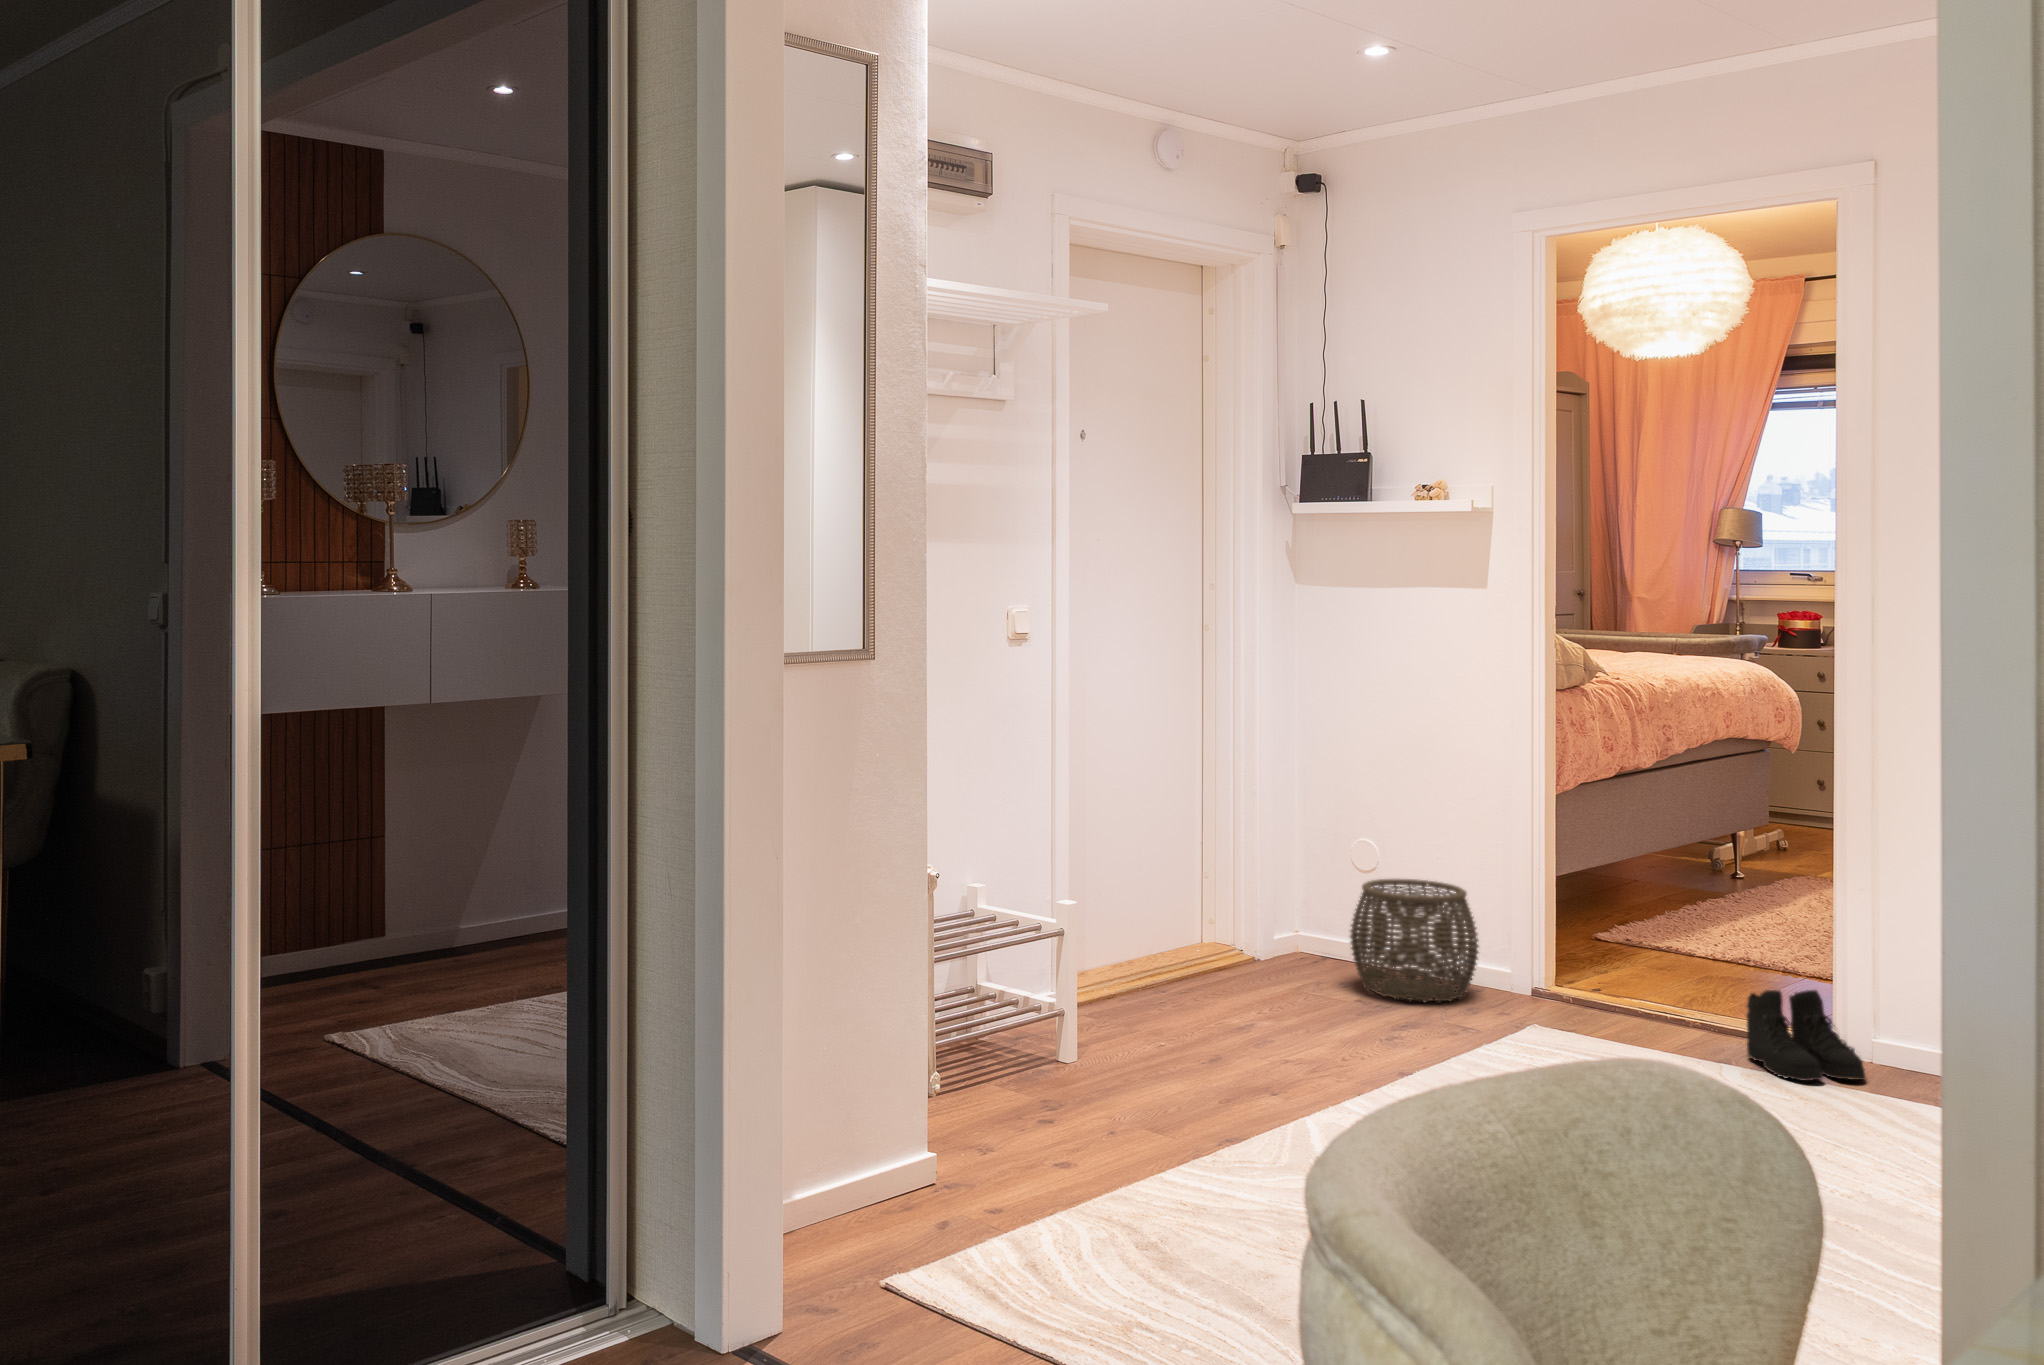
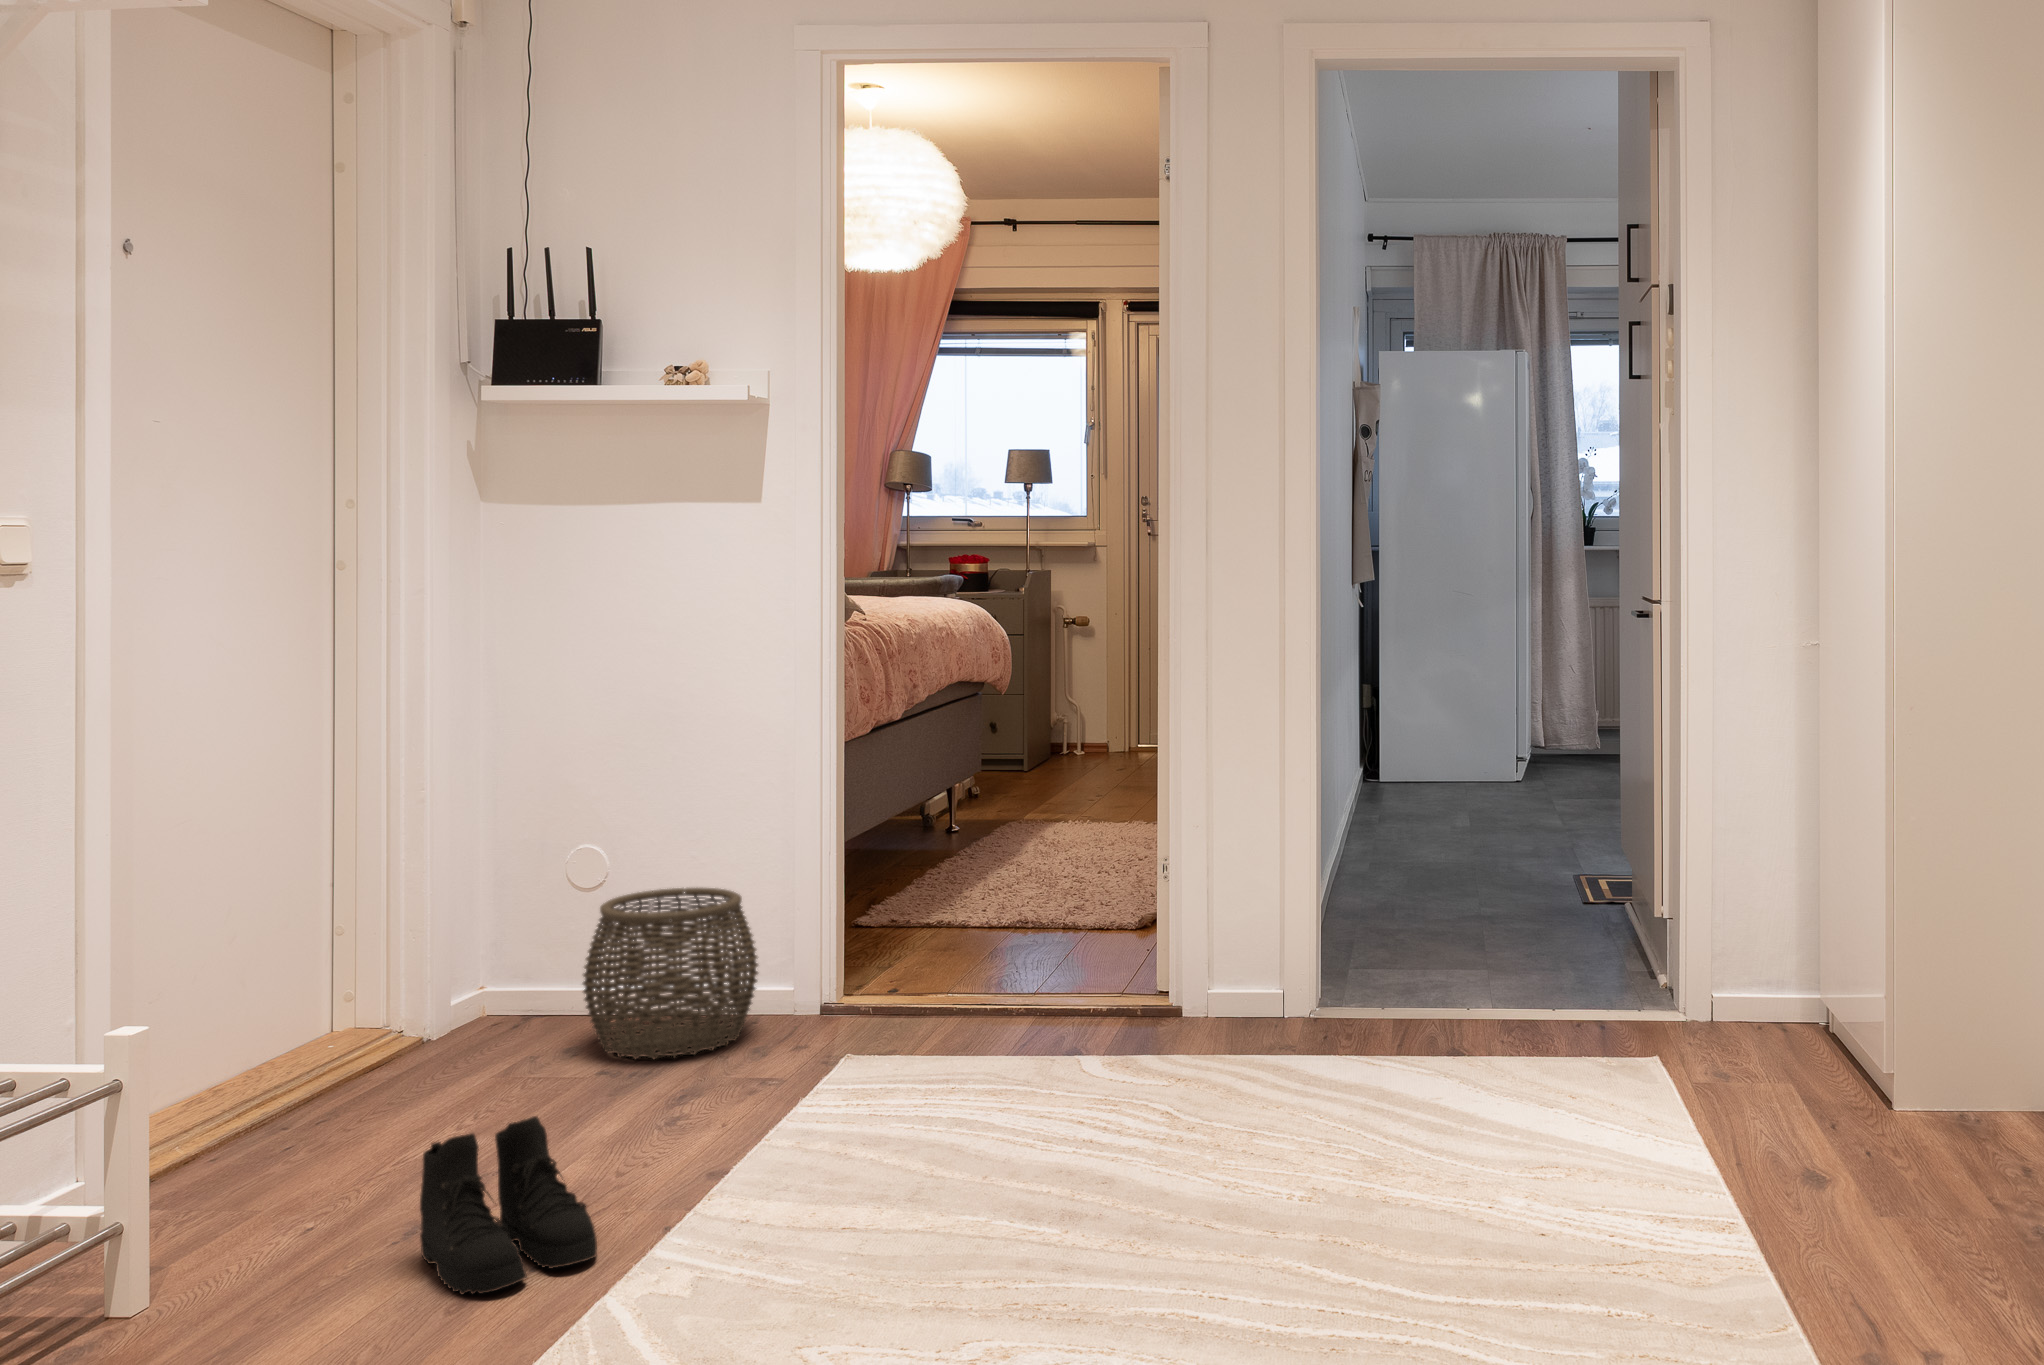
boots: present [1746,990,1866,1081] -> present [420,1116,597,1294]

